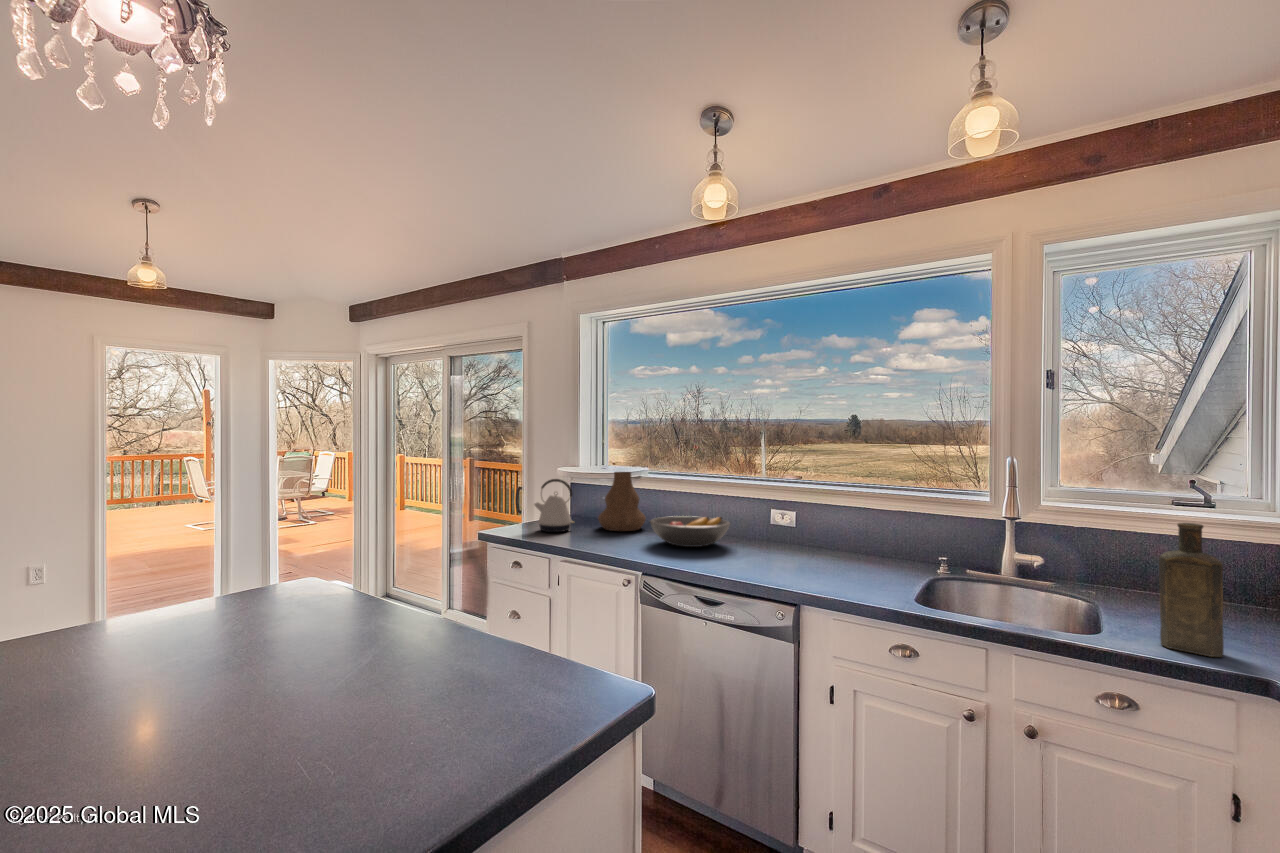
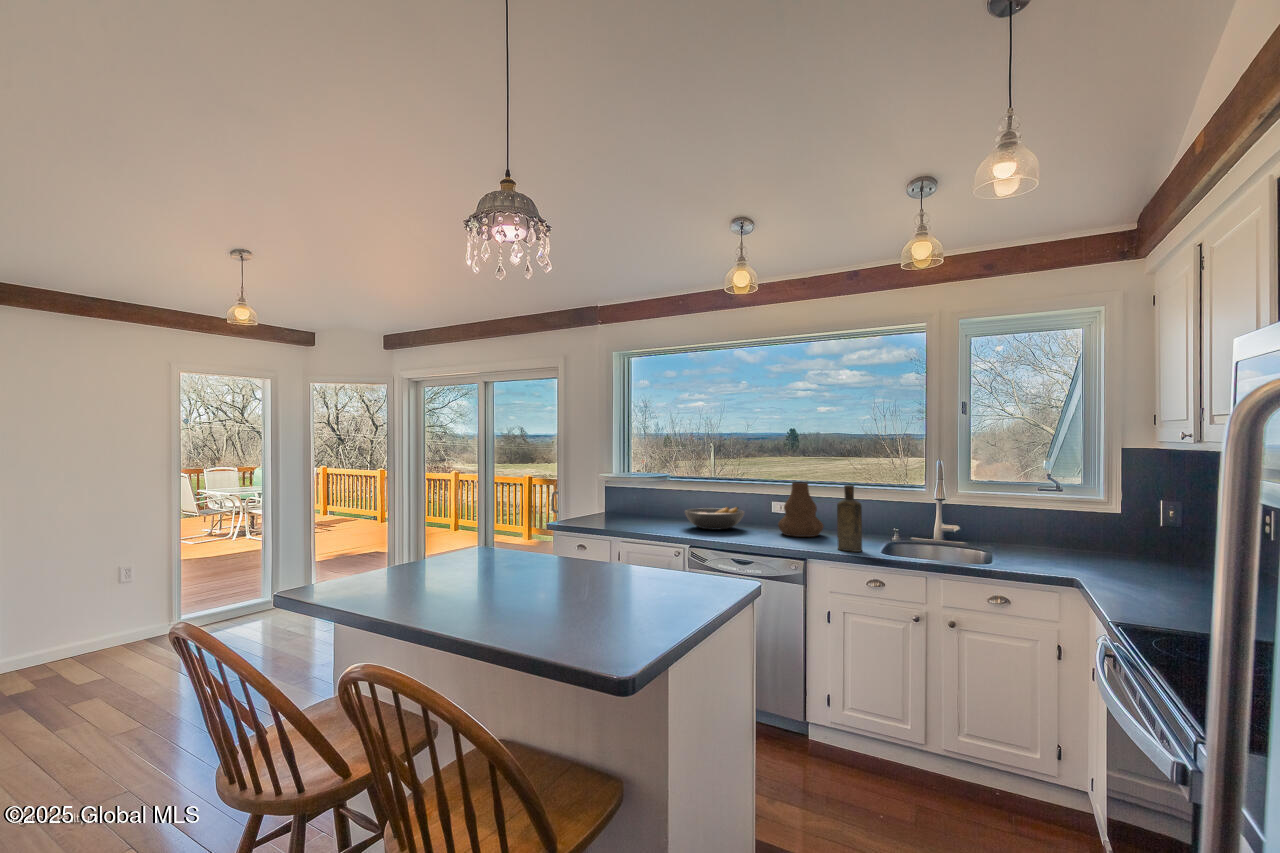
vase: present [598,472,646,531] -> present [778,482,824,537]
kettle: present [534,479,574,532] -> none [588,482,619,523]
bottle: present [1159,523,1224,657] -> present [837,485,862,552]

